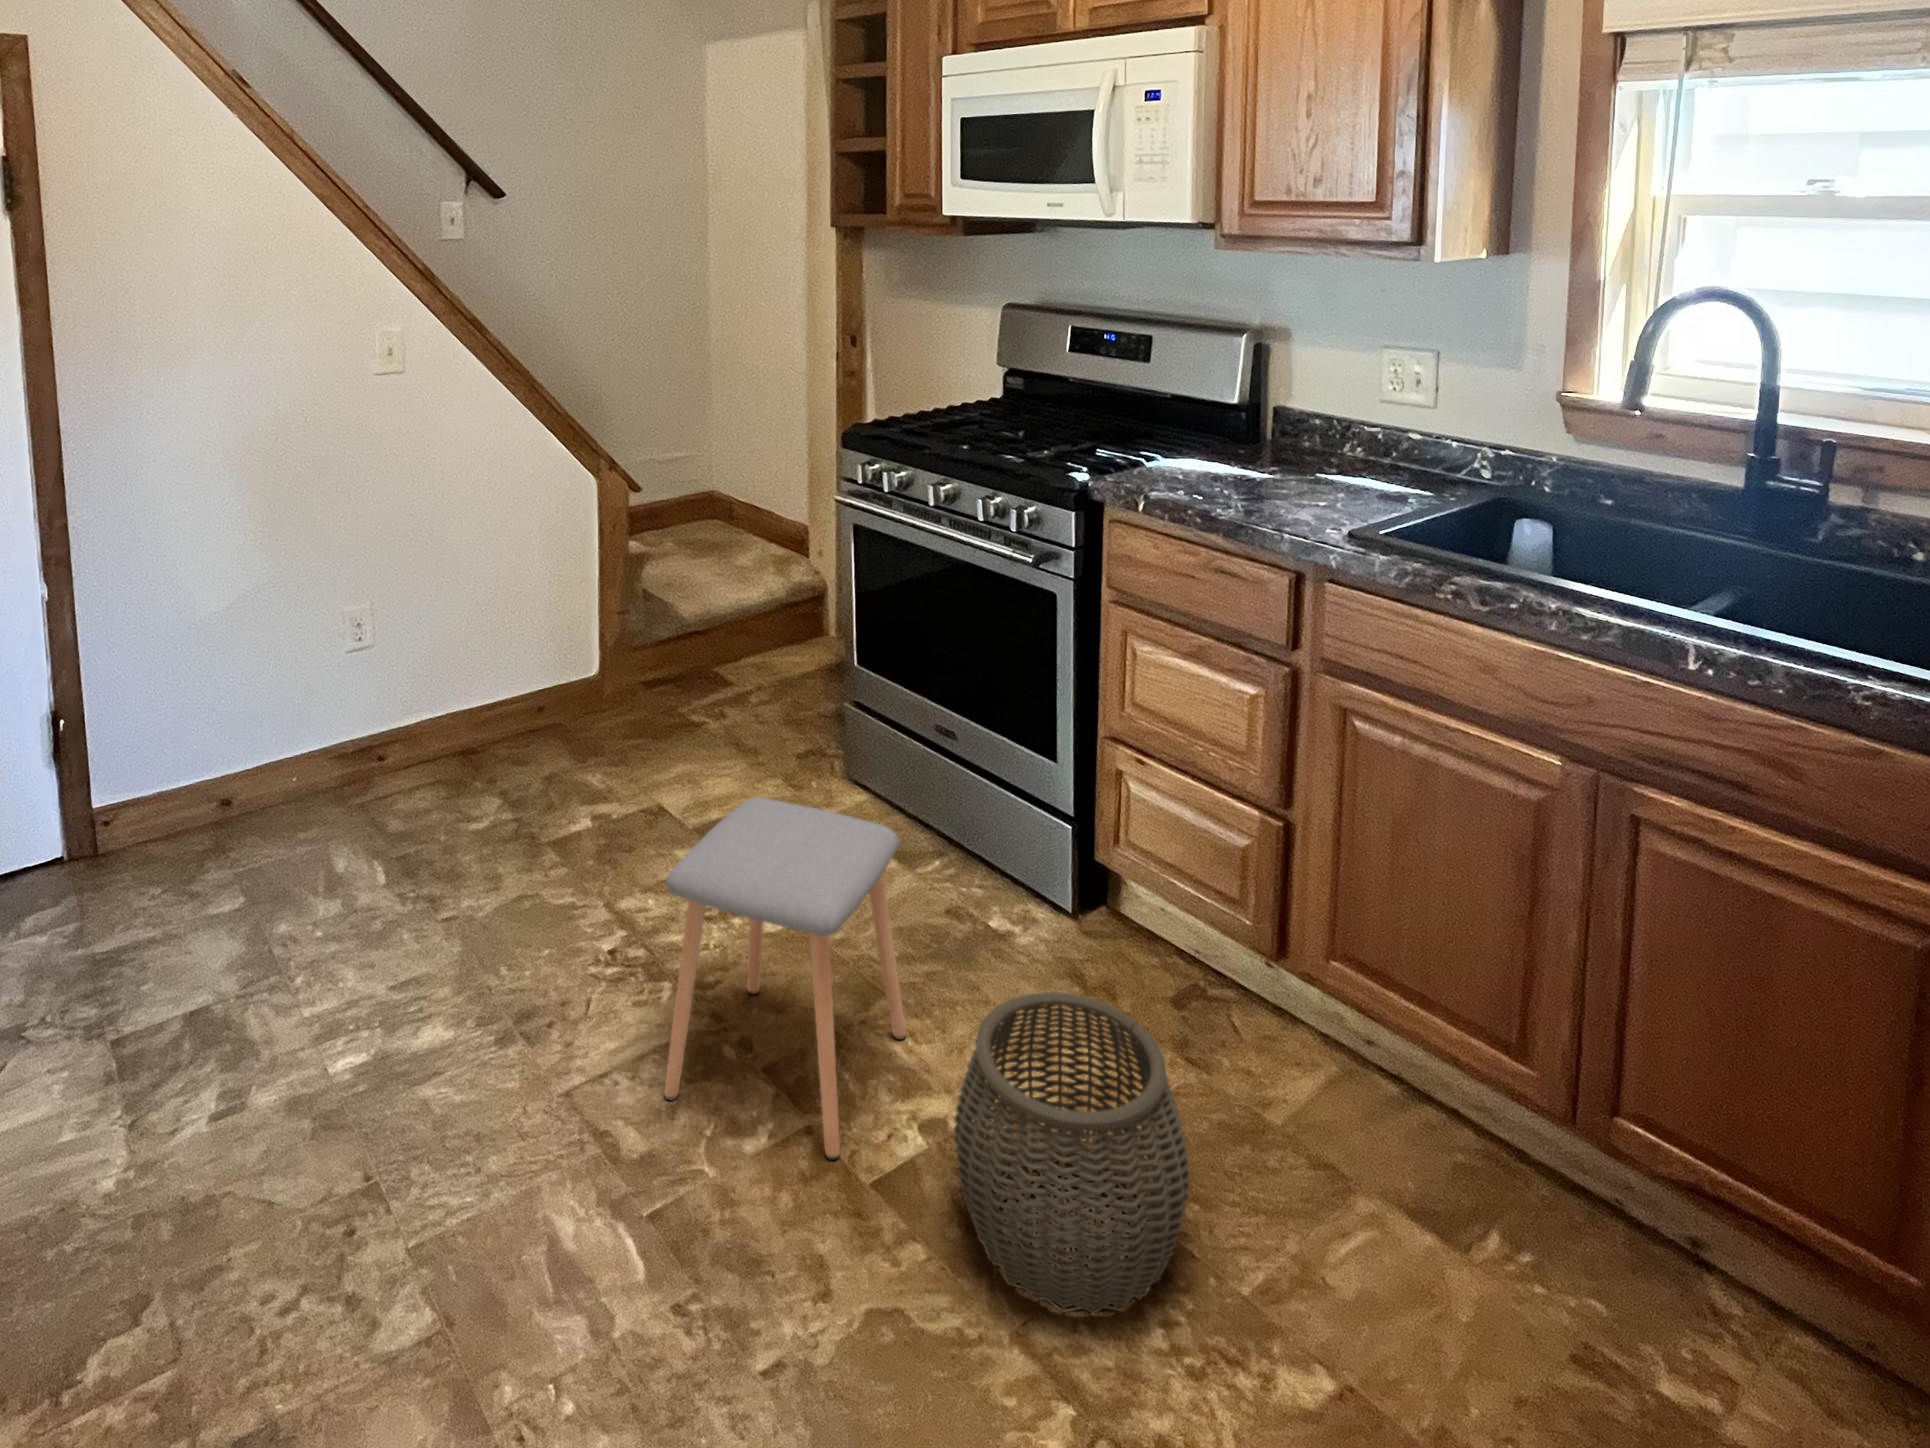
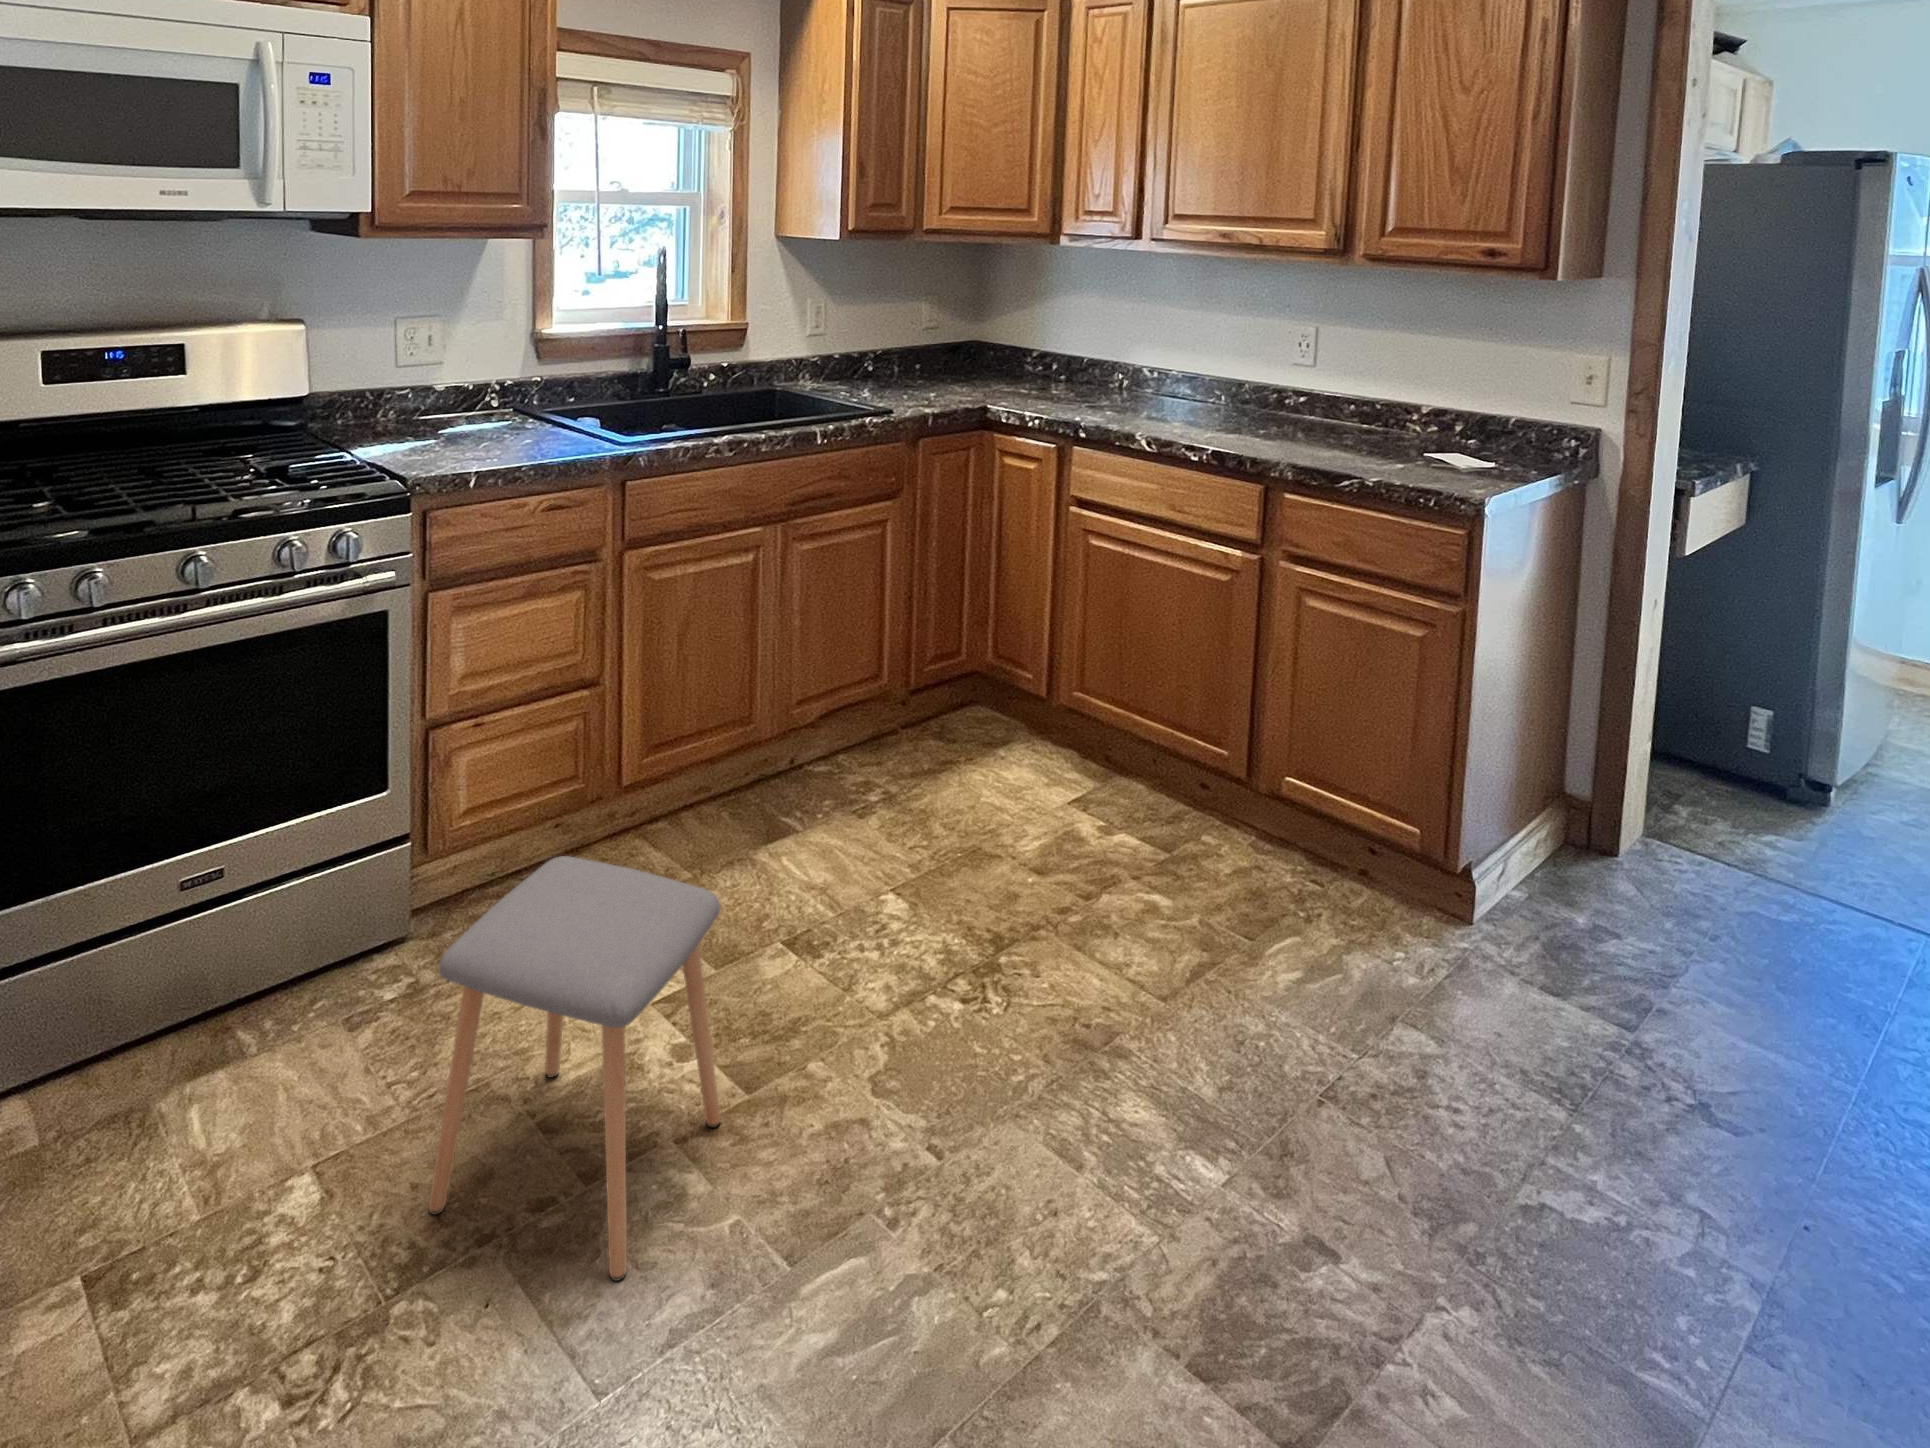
woven basket: present [954,992,1190,1316] -> none [710,809,885,1028]

